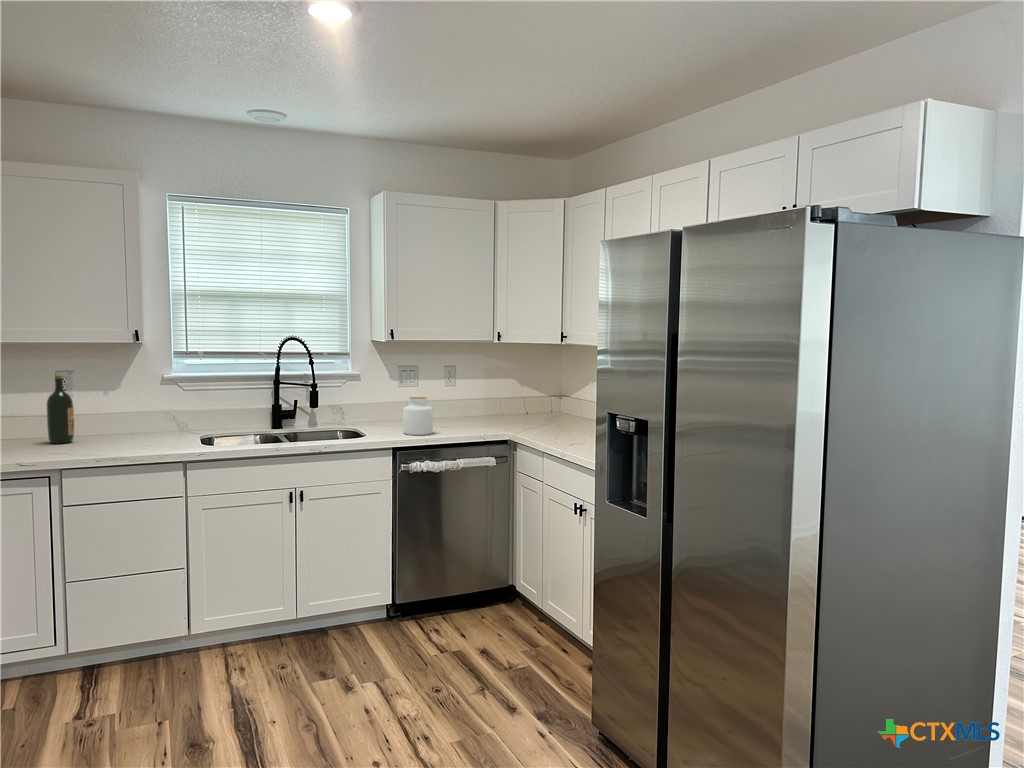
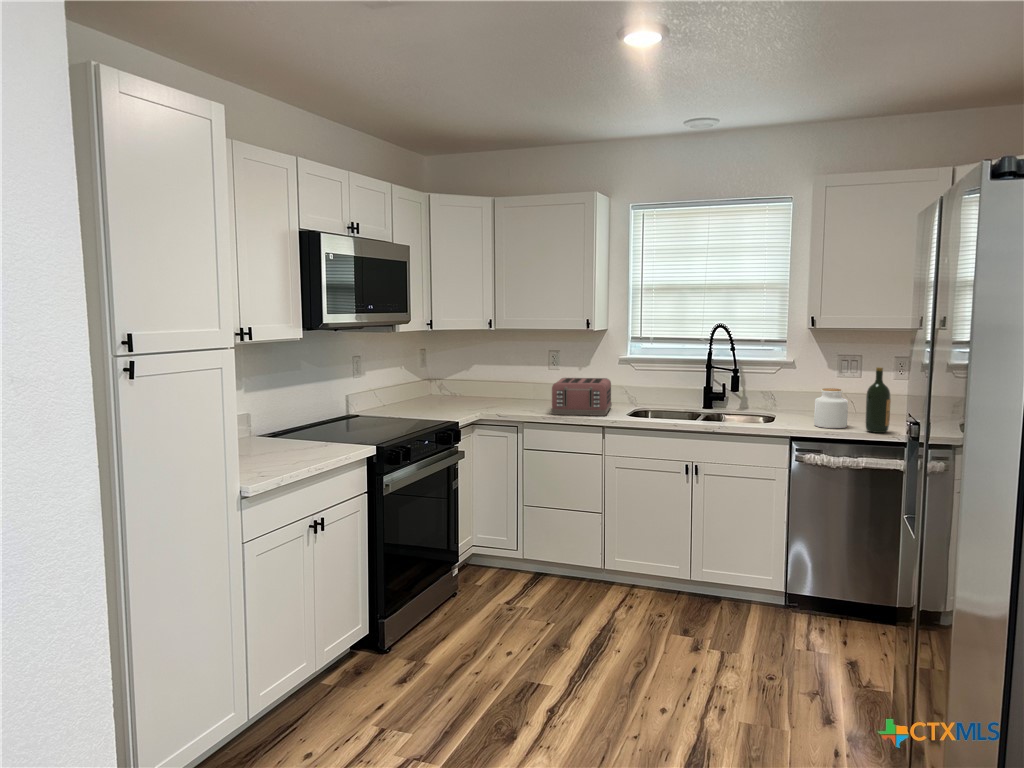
wine bottle: present [47,375,74,443] -> present [865,367,891,433]
toaster: none [94,402,181,453] -> present [551,378,612,416]

